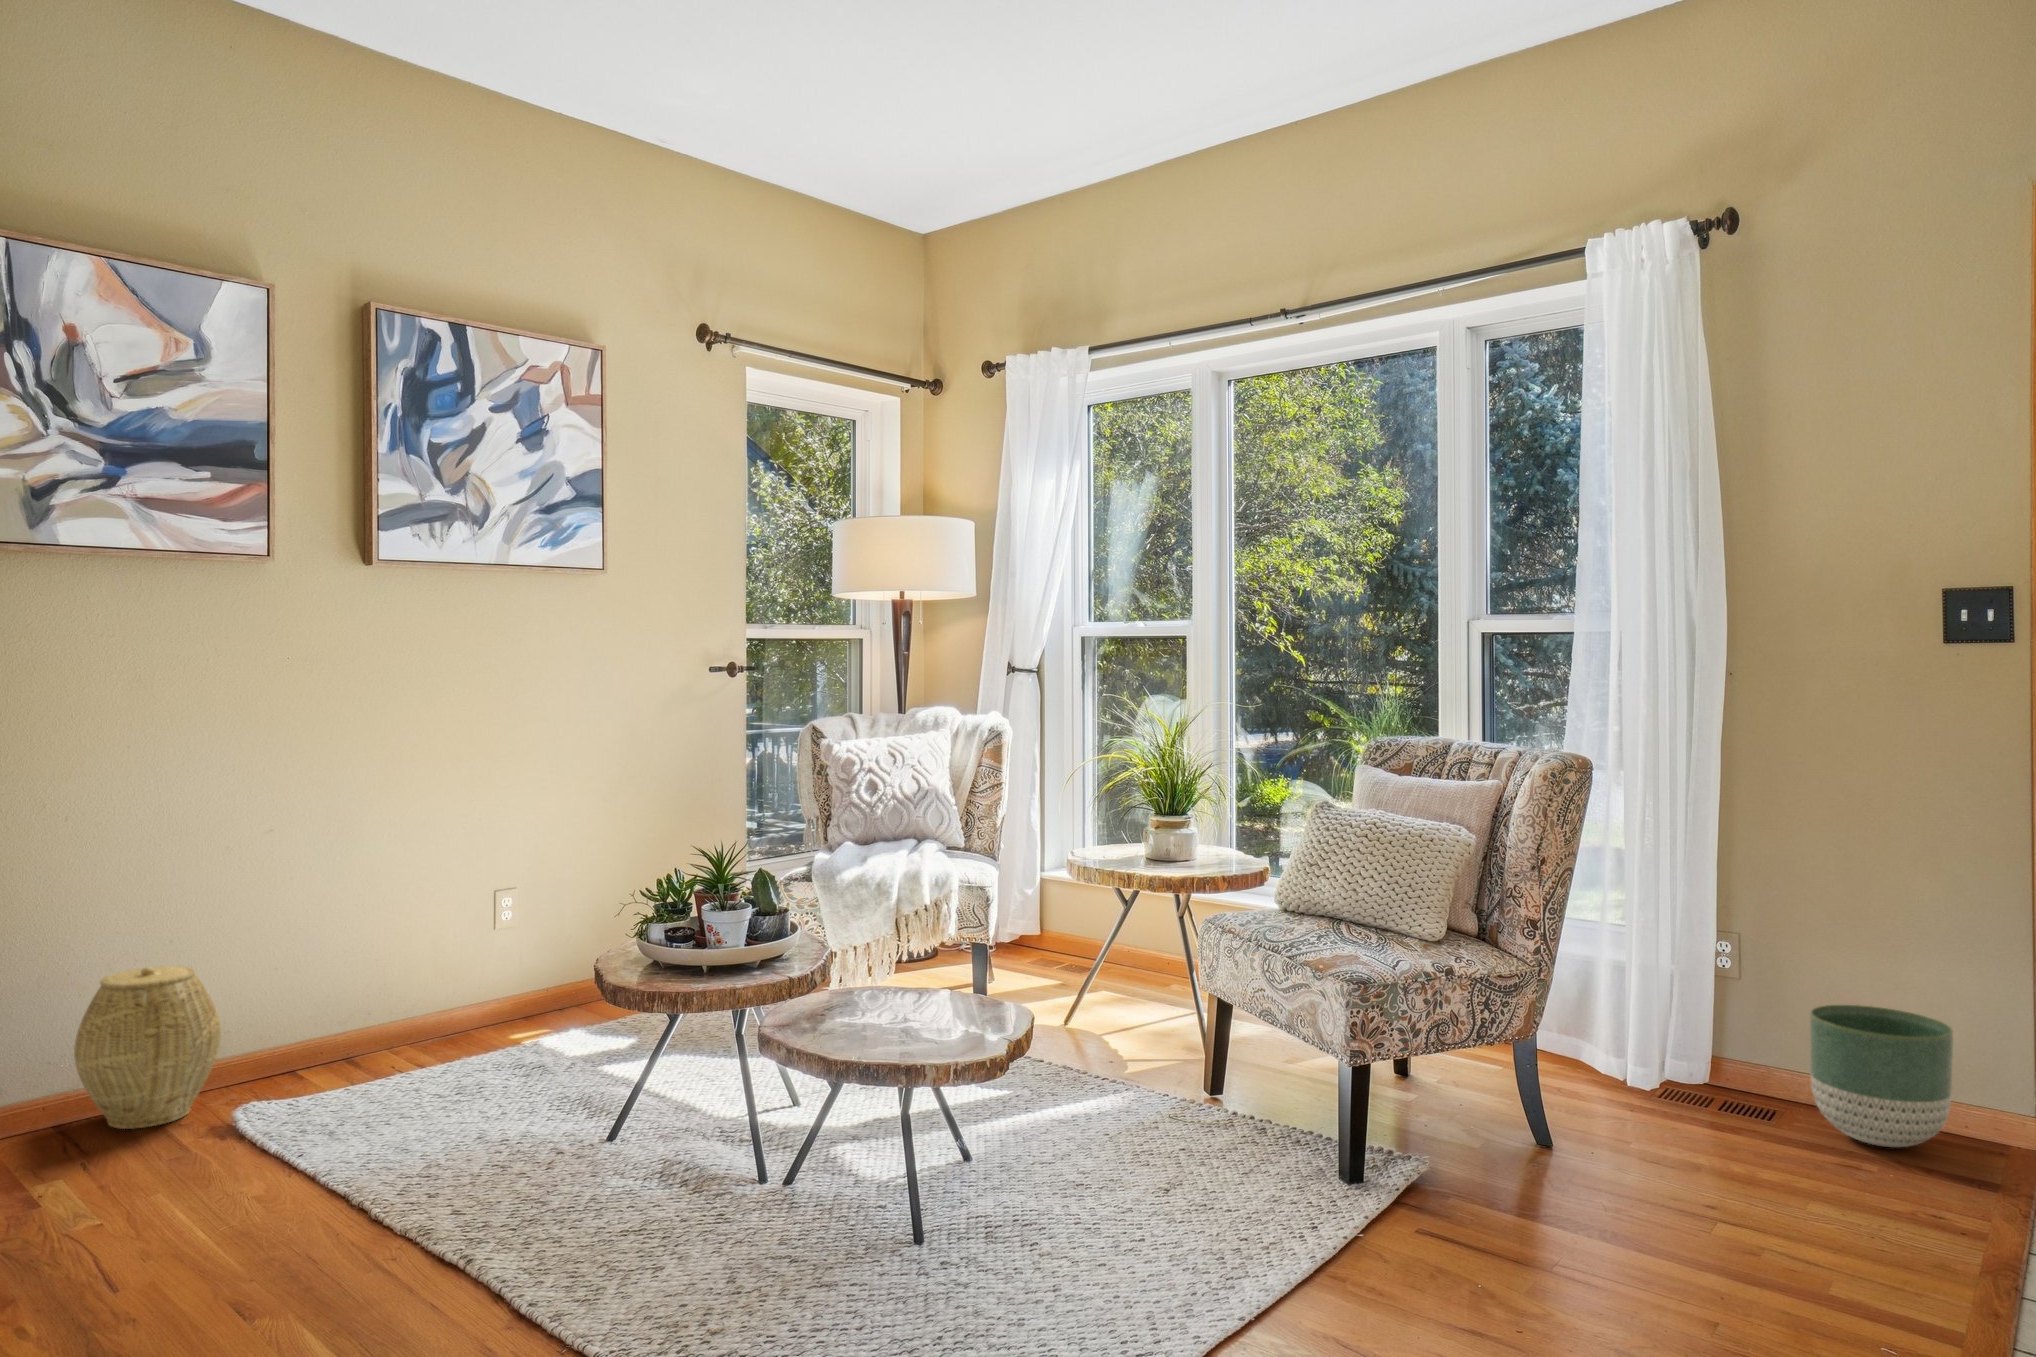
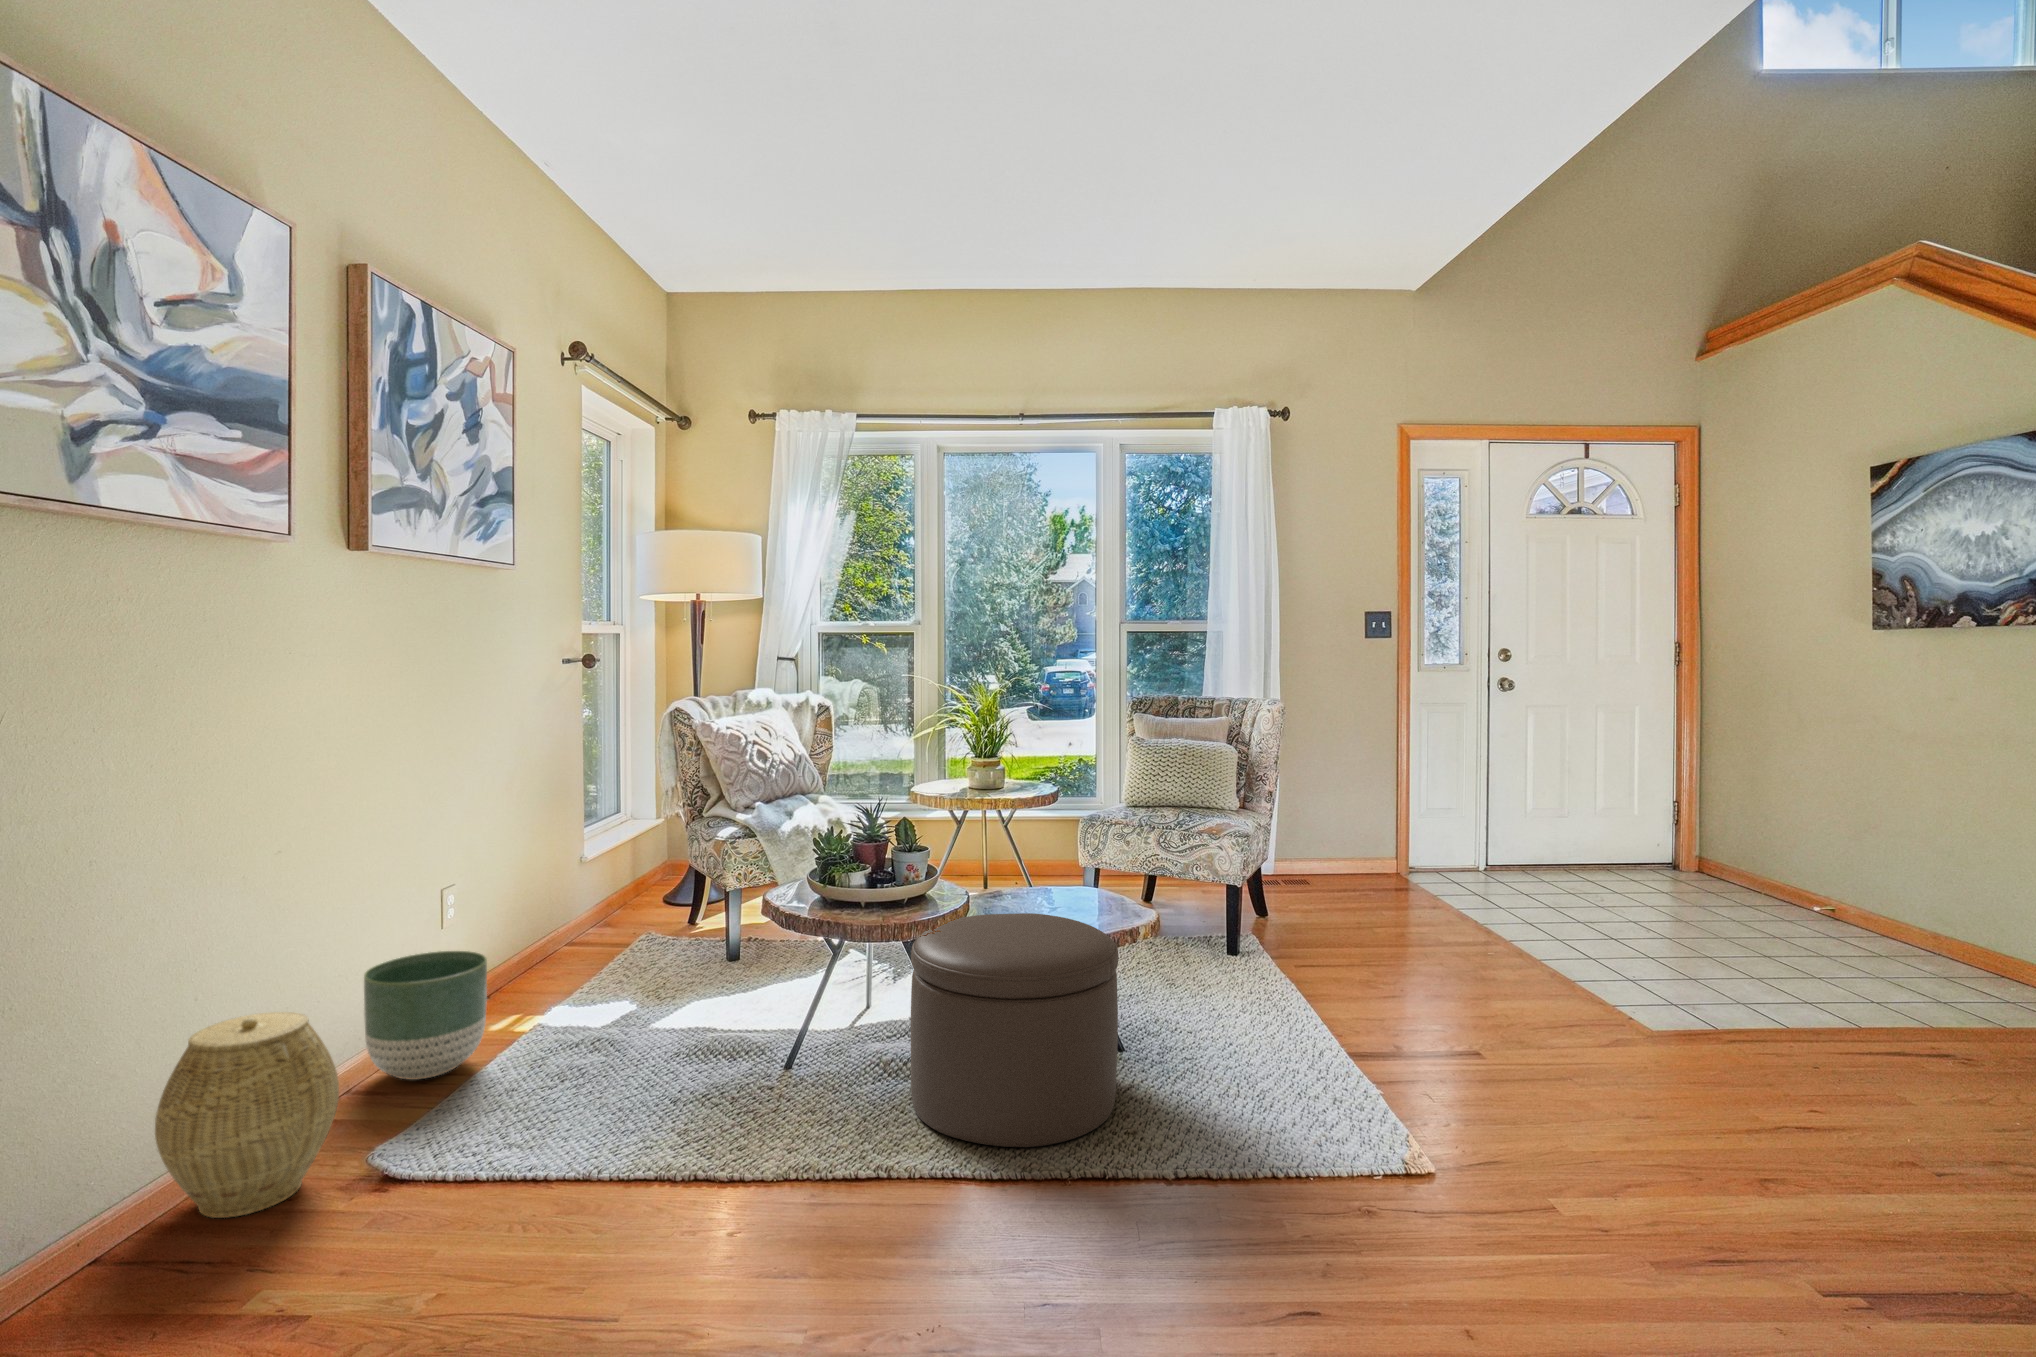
ottoman: none [566,993,841,1297] -> present [911,913,1119,1147]
planter: present [1810,1005,1953,1147] -> present [364,951,487,1080]

